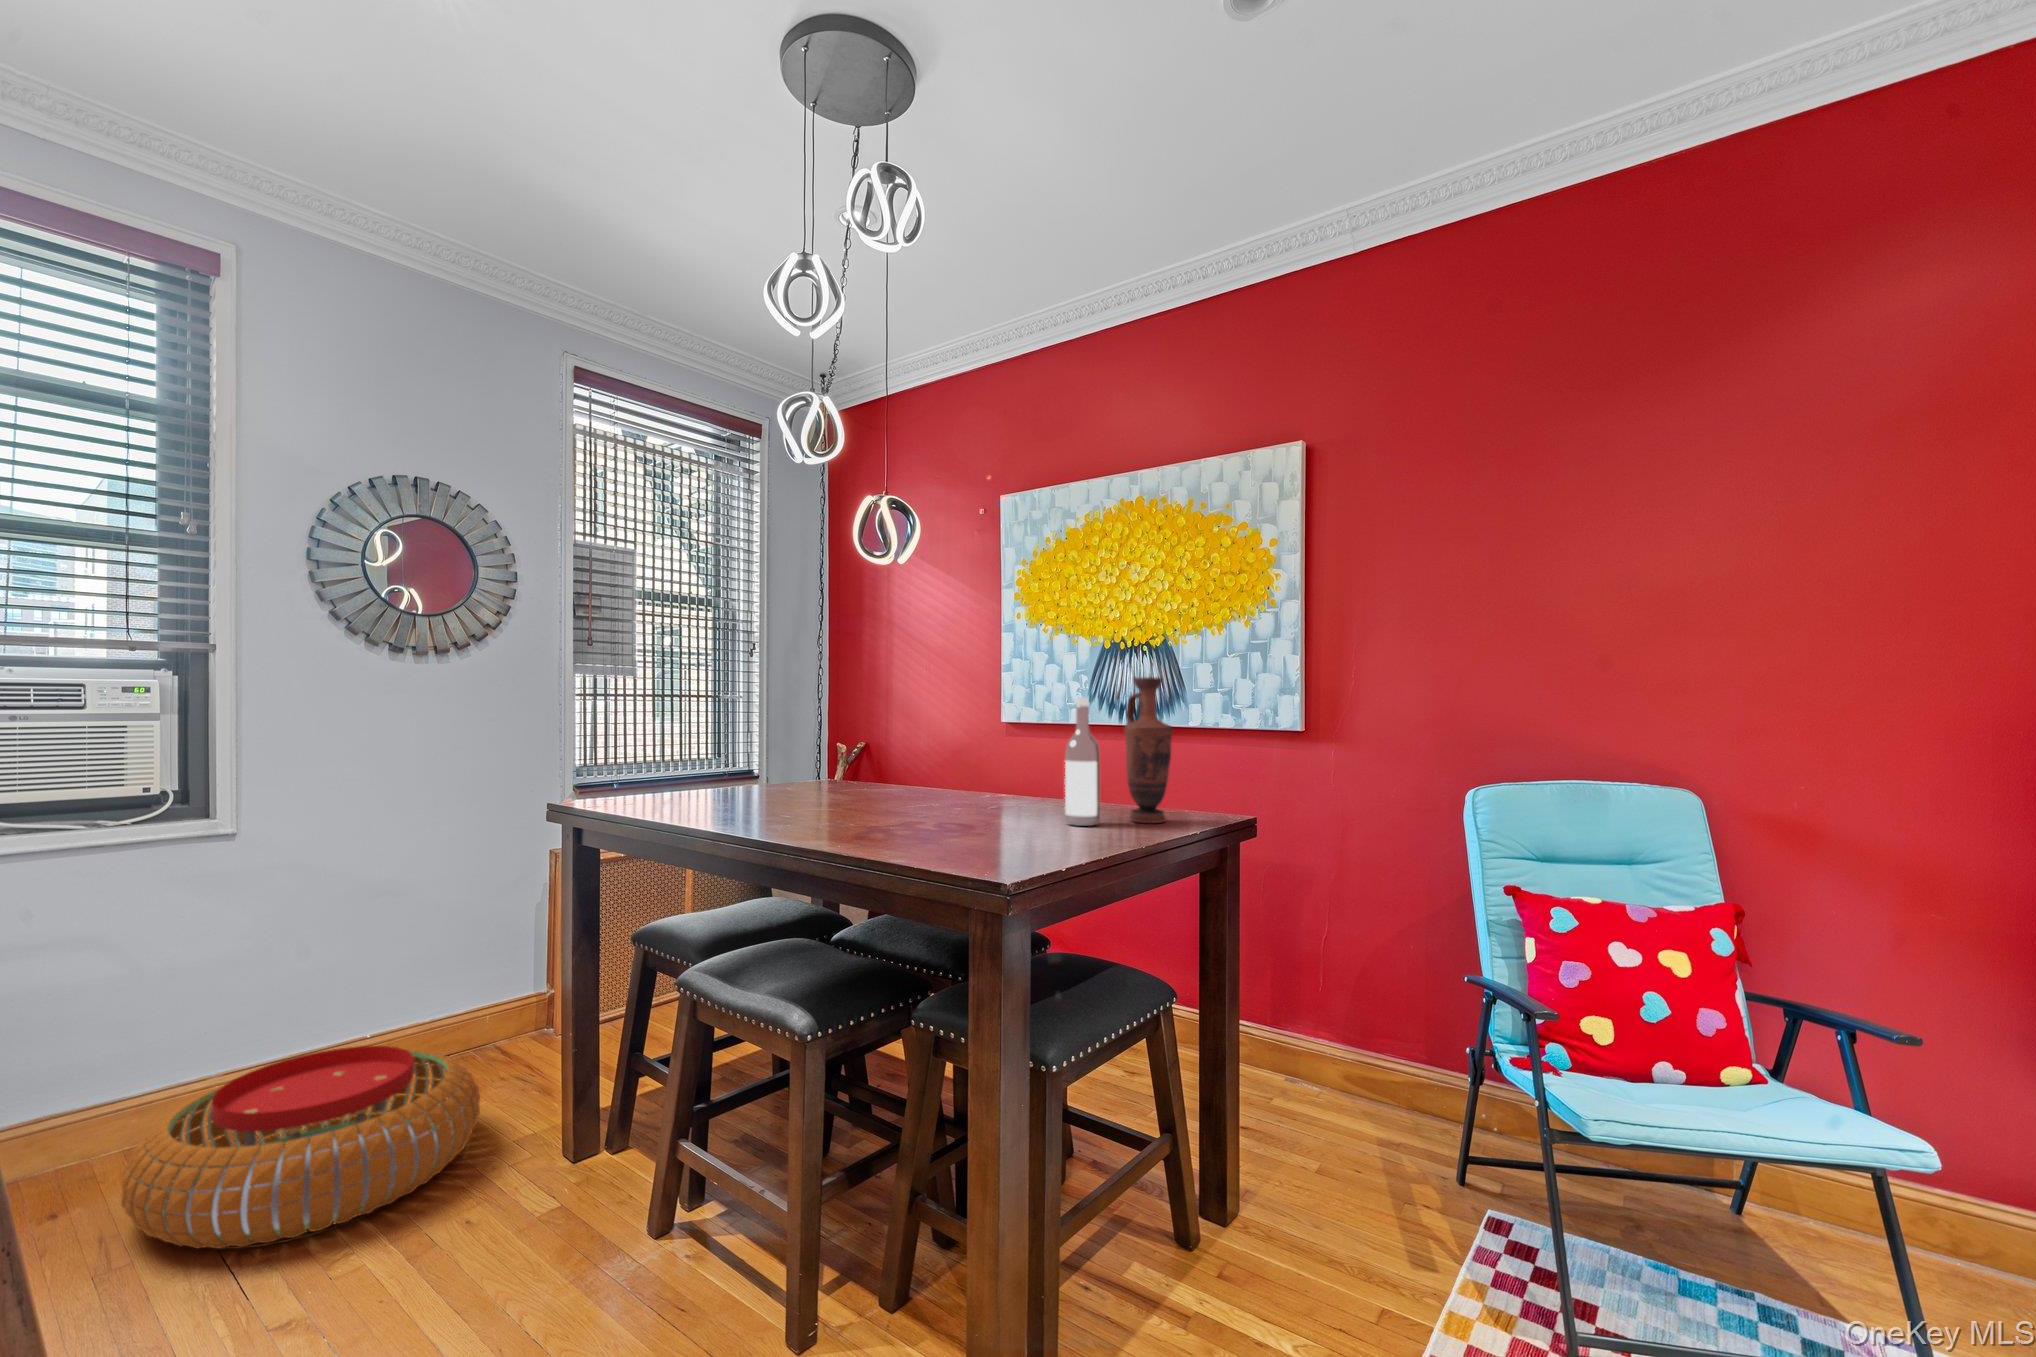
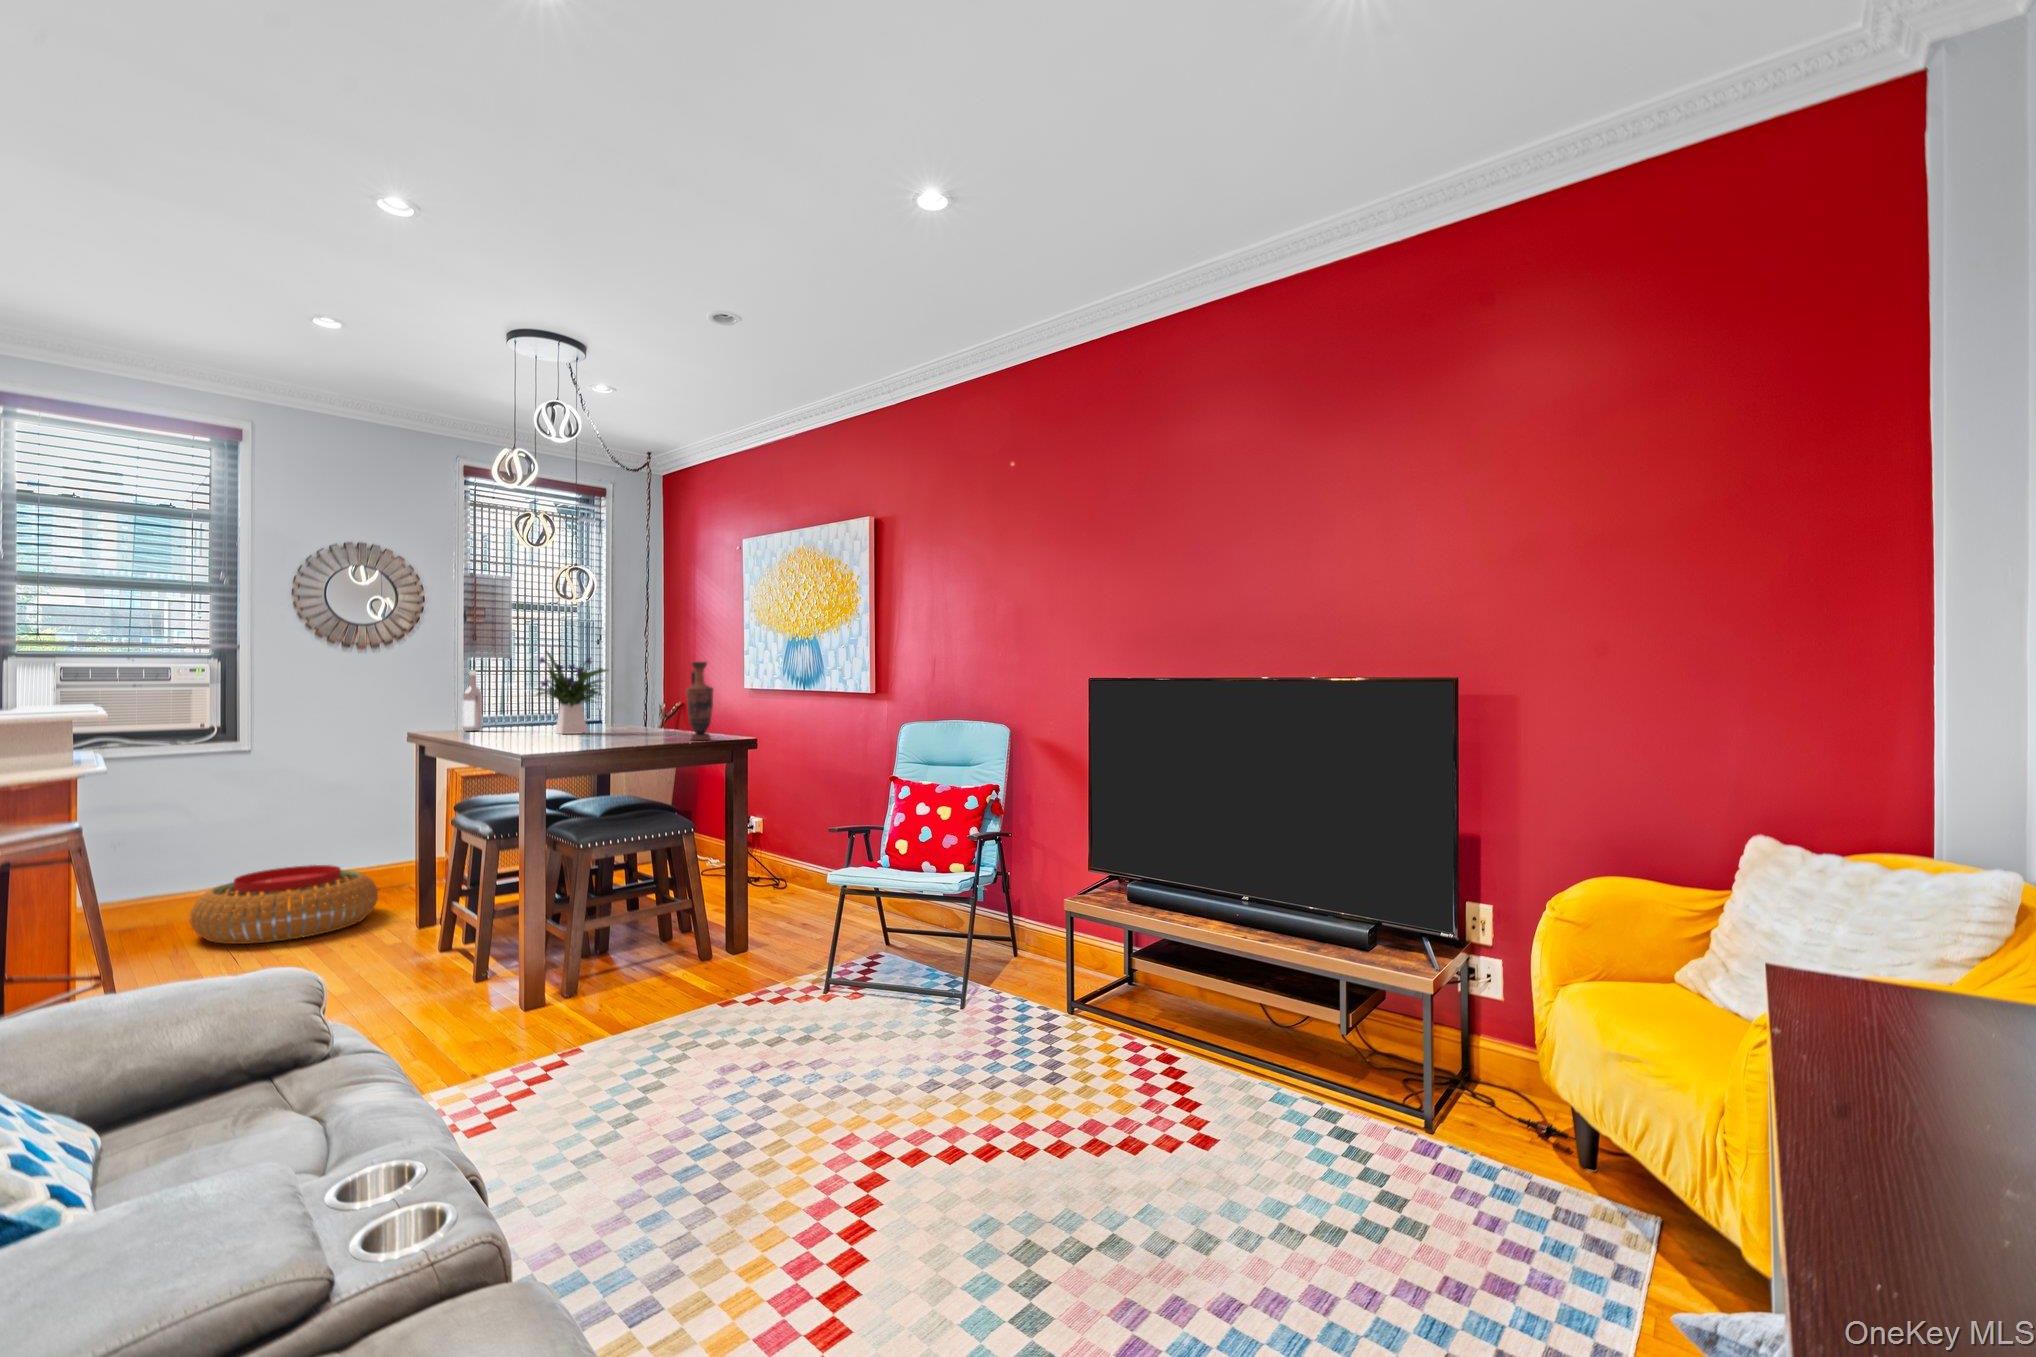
flower arrangement: none [779,656,924,807] -> present [532,652,606,734]
wine bottle: present [1065,697,1100,826] -> present [463,670,482,731]

